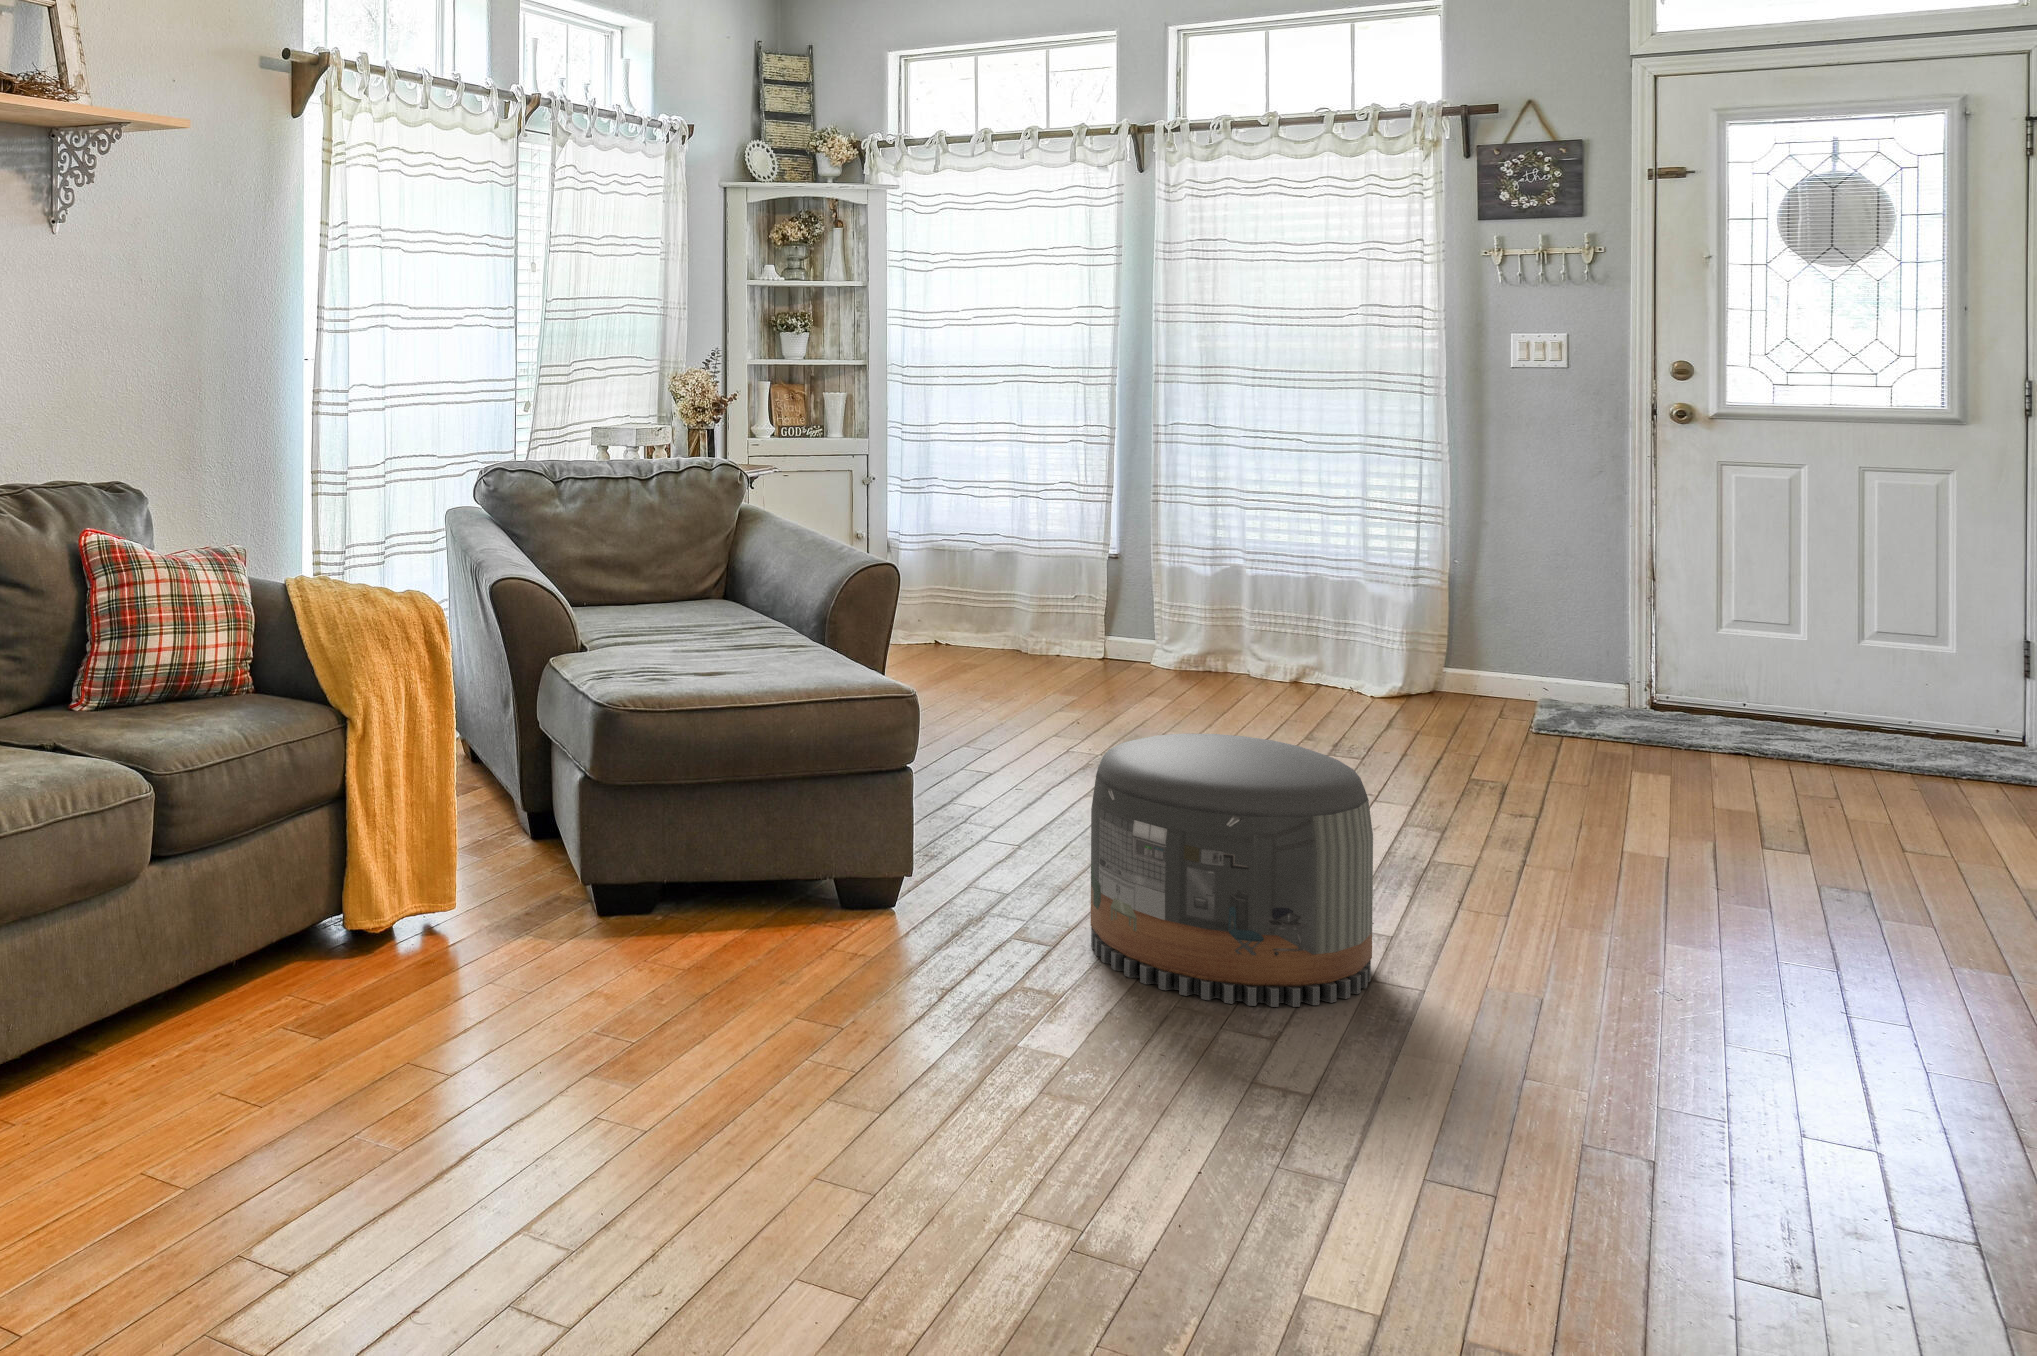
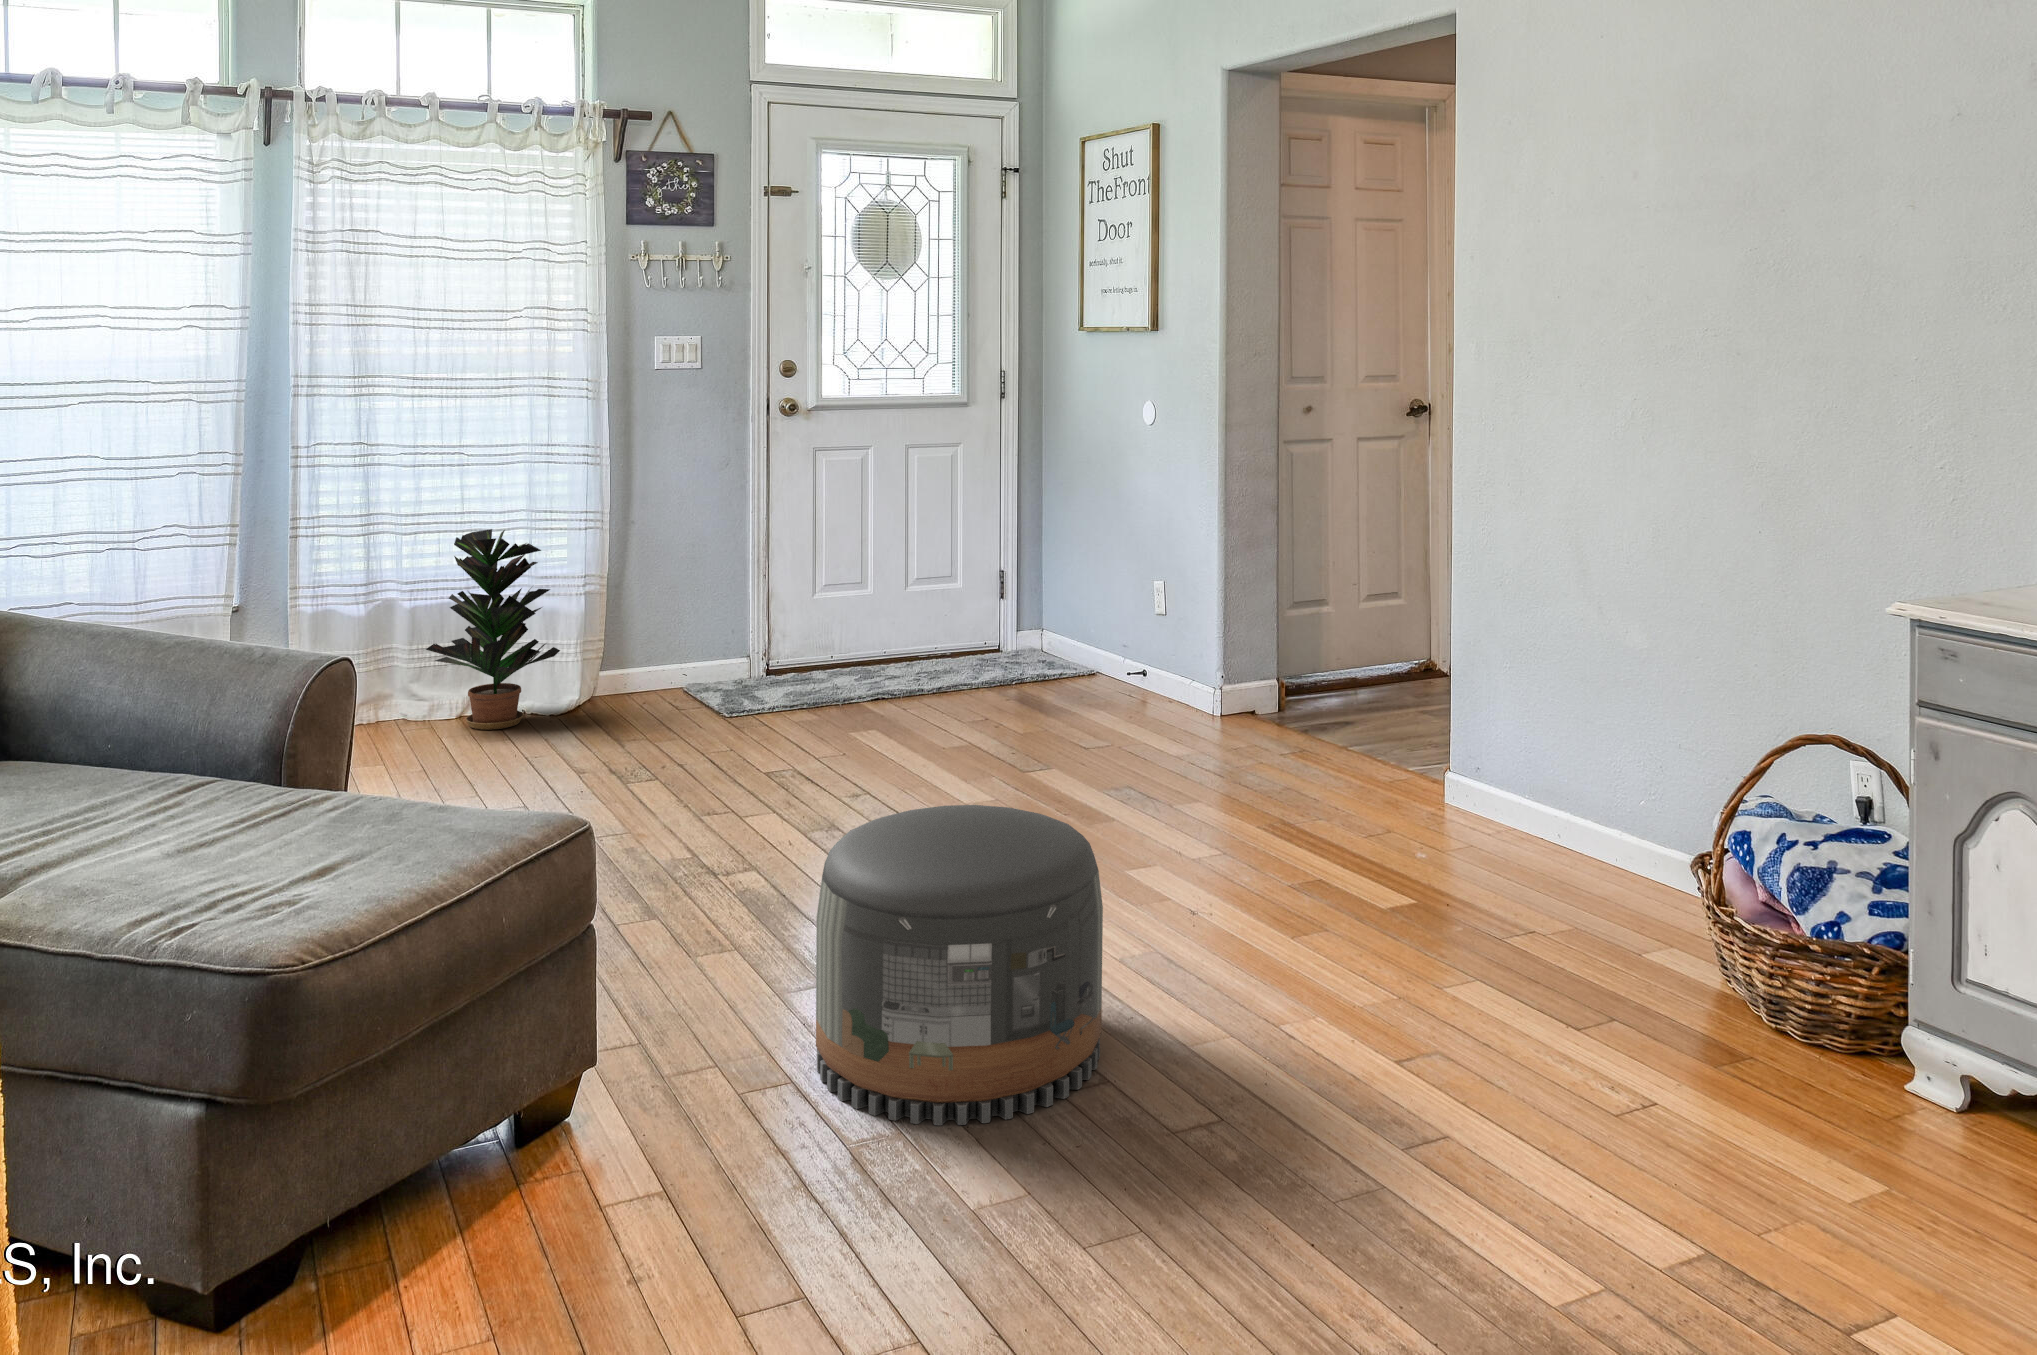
potted plant: none [1235,513,1356,699] -> present [426,529,560,730]

